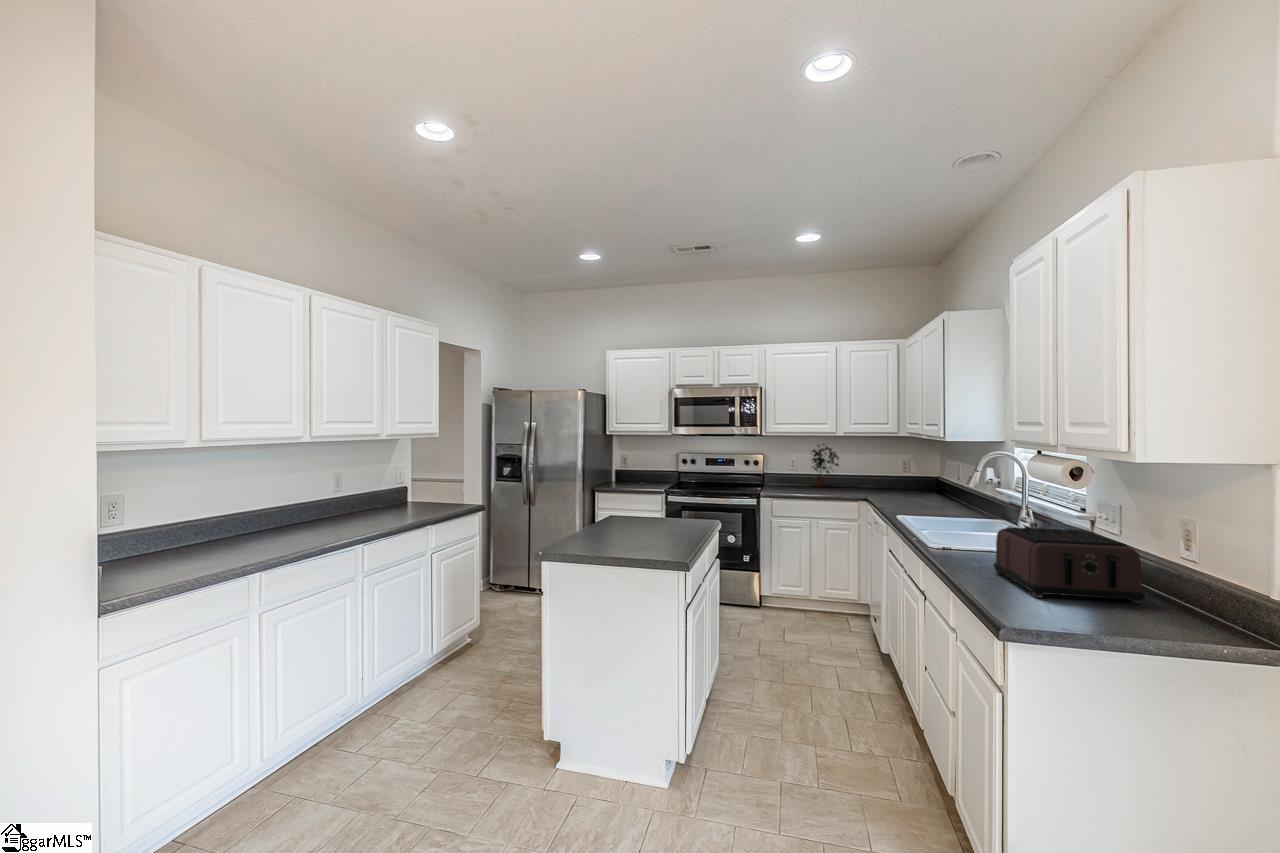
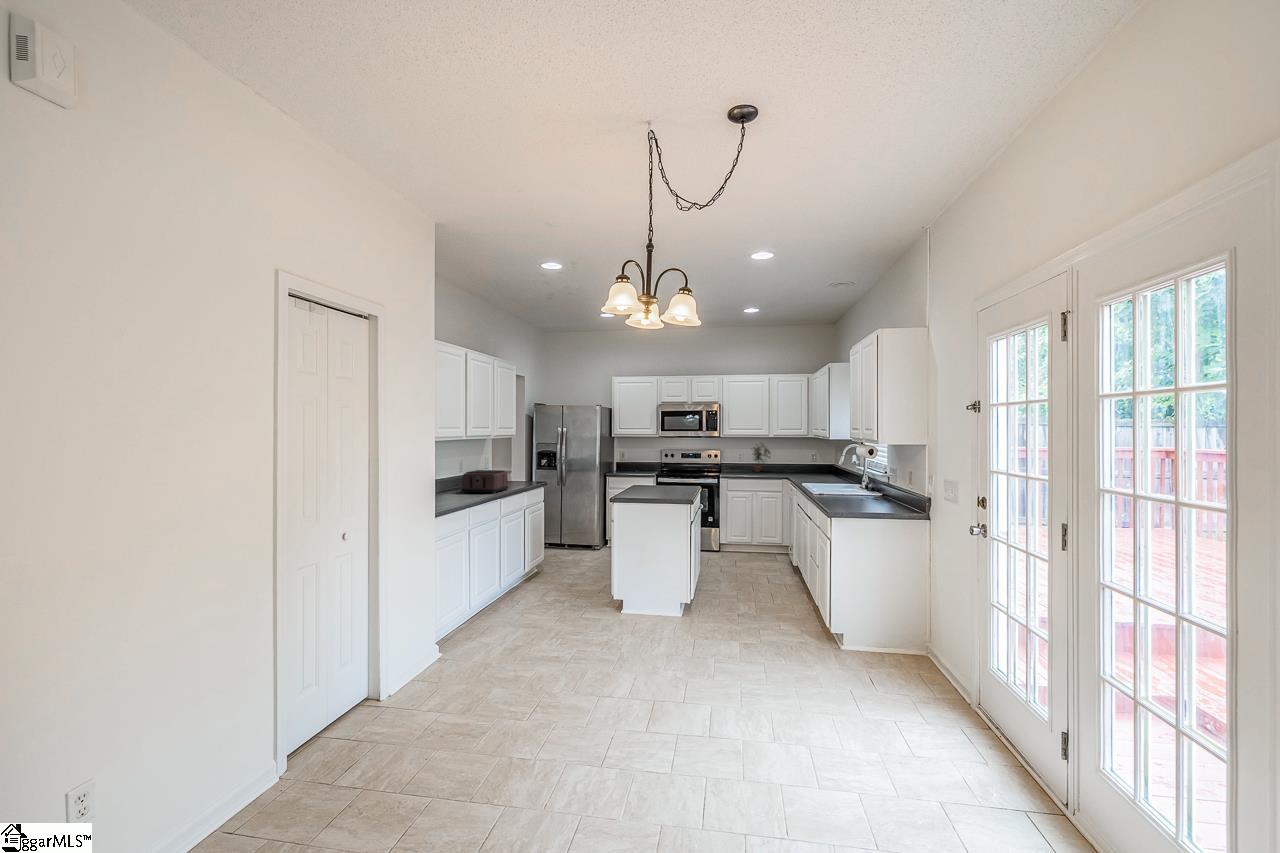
toaster: present [994,527,1145,604] -> present [461,470,508,494]

